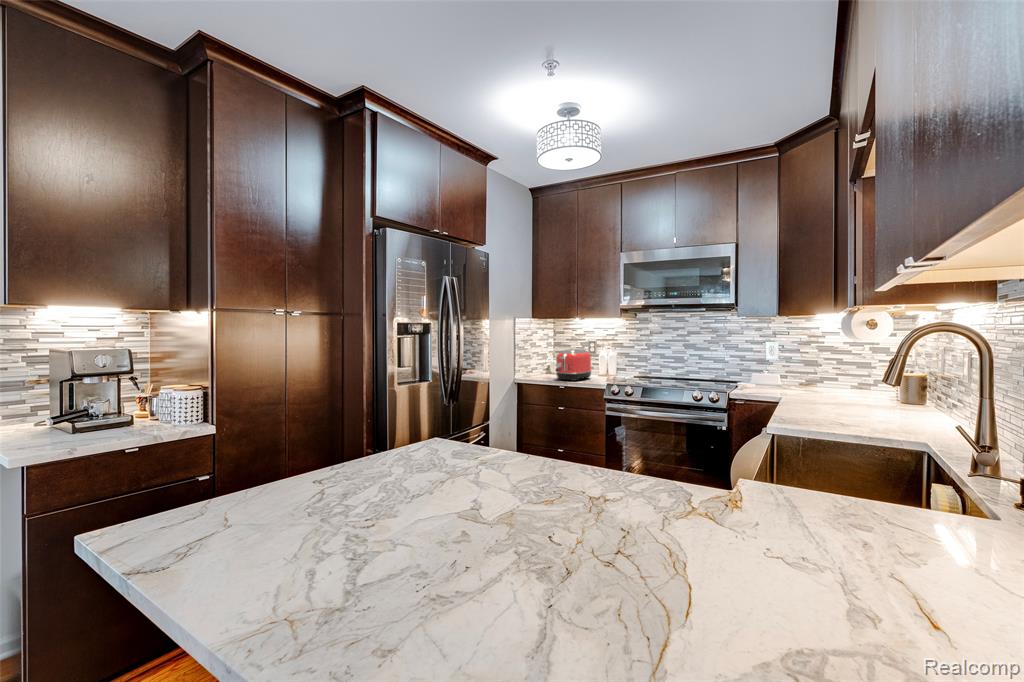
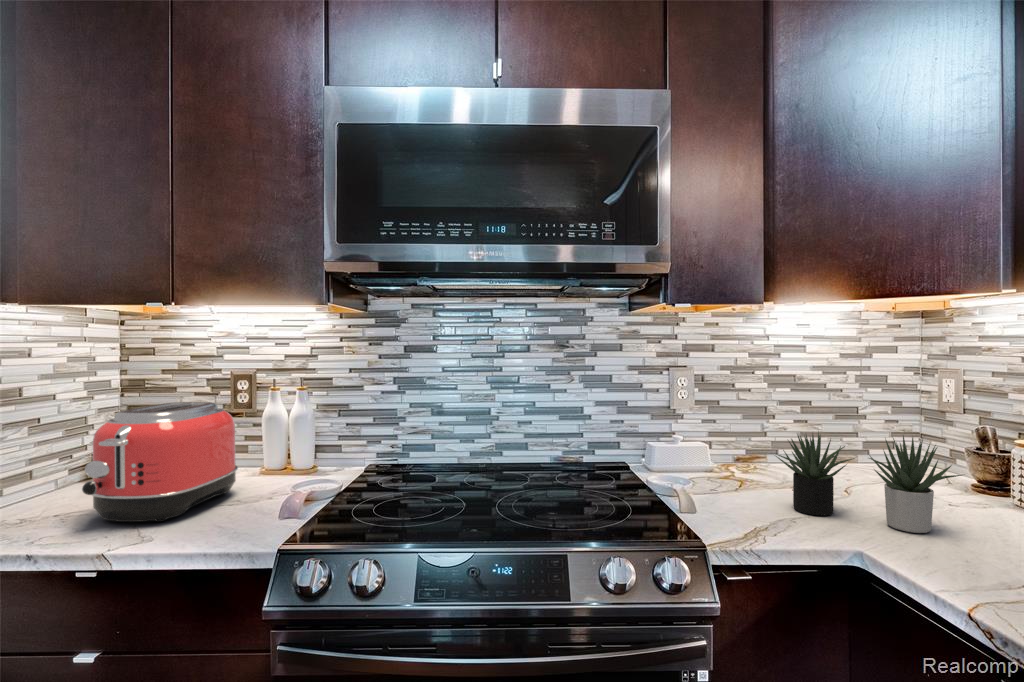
succulent plant: none [775,365,832,400] -> present [776,432,962,533]

